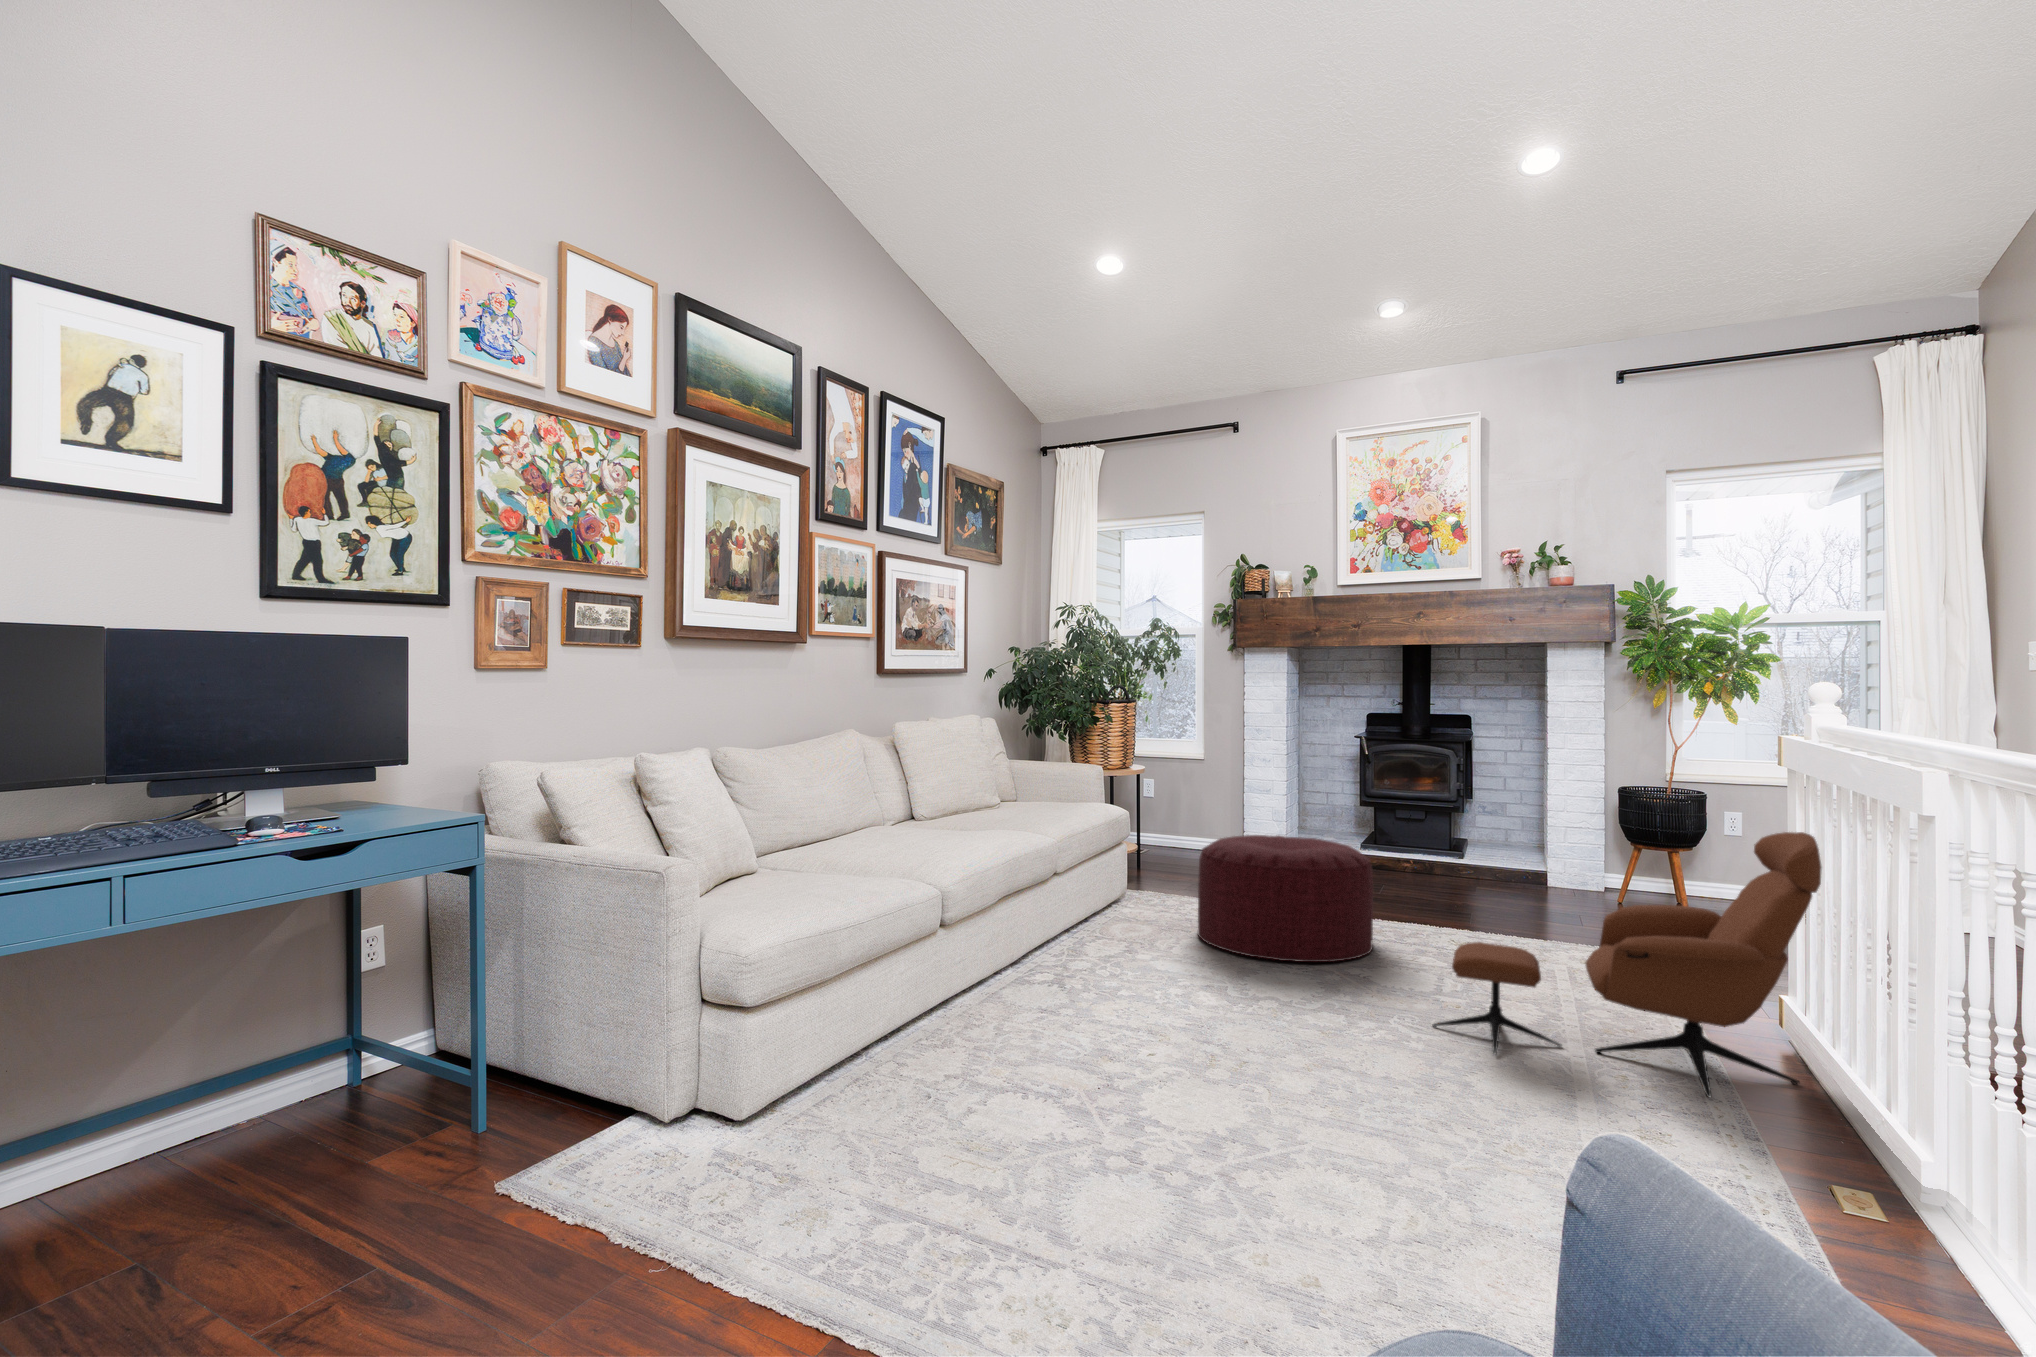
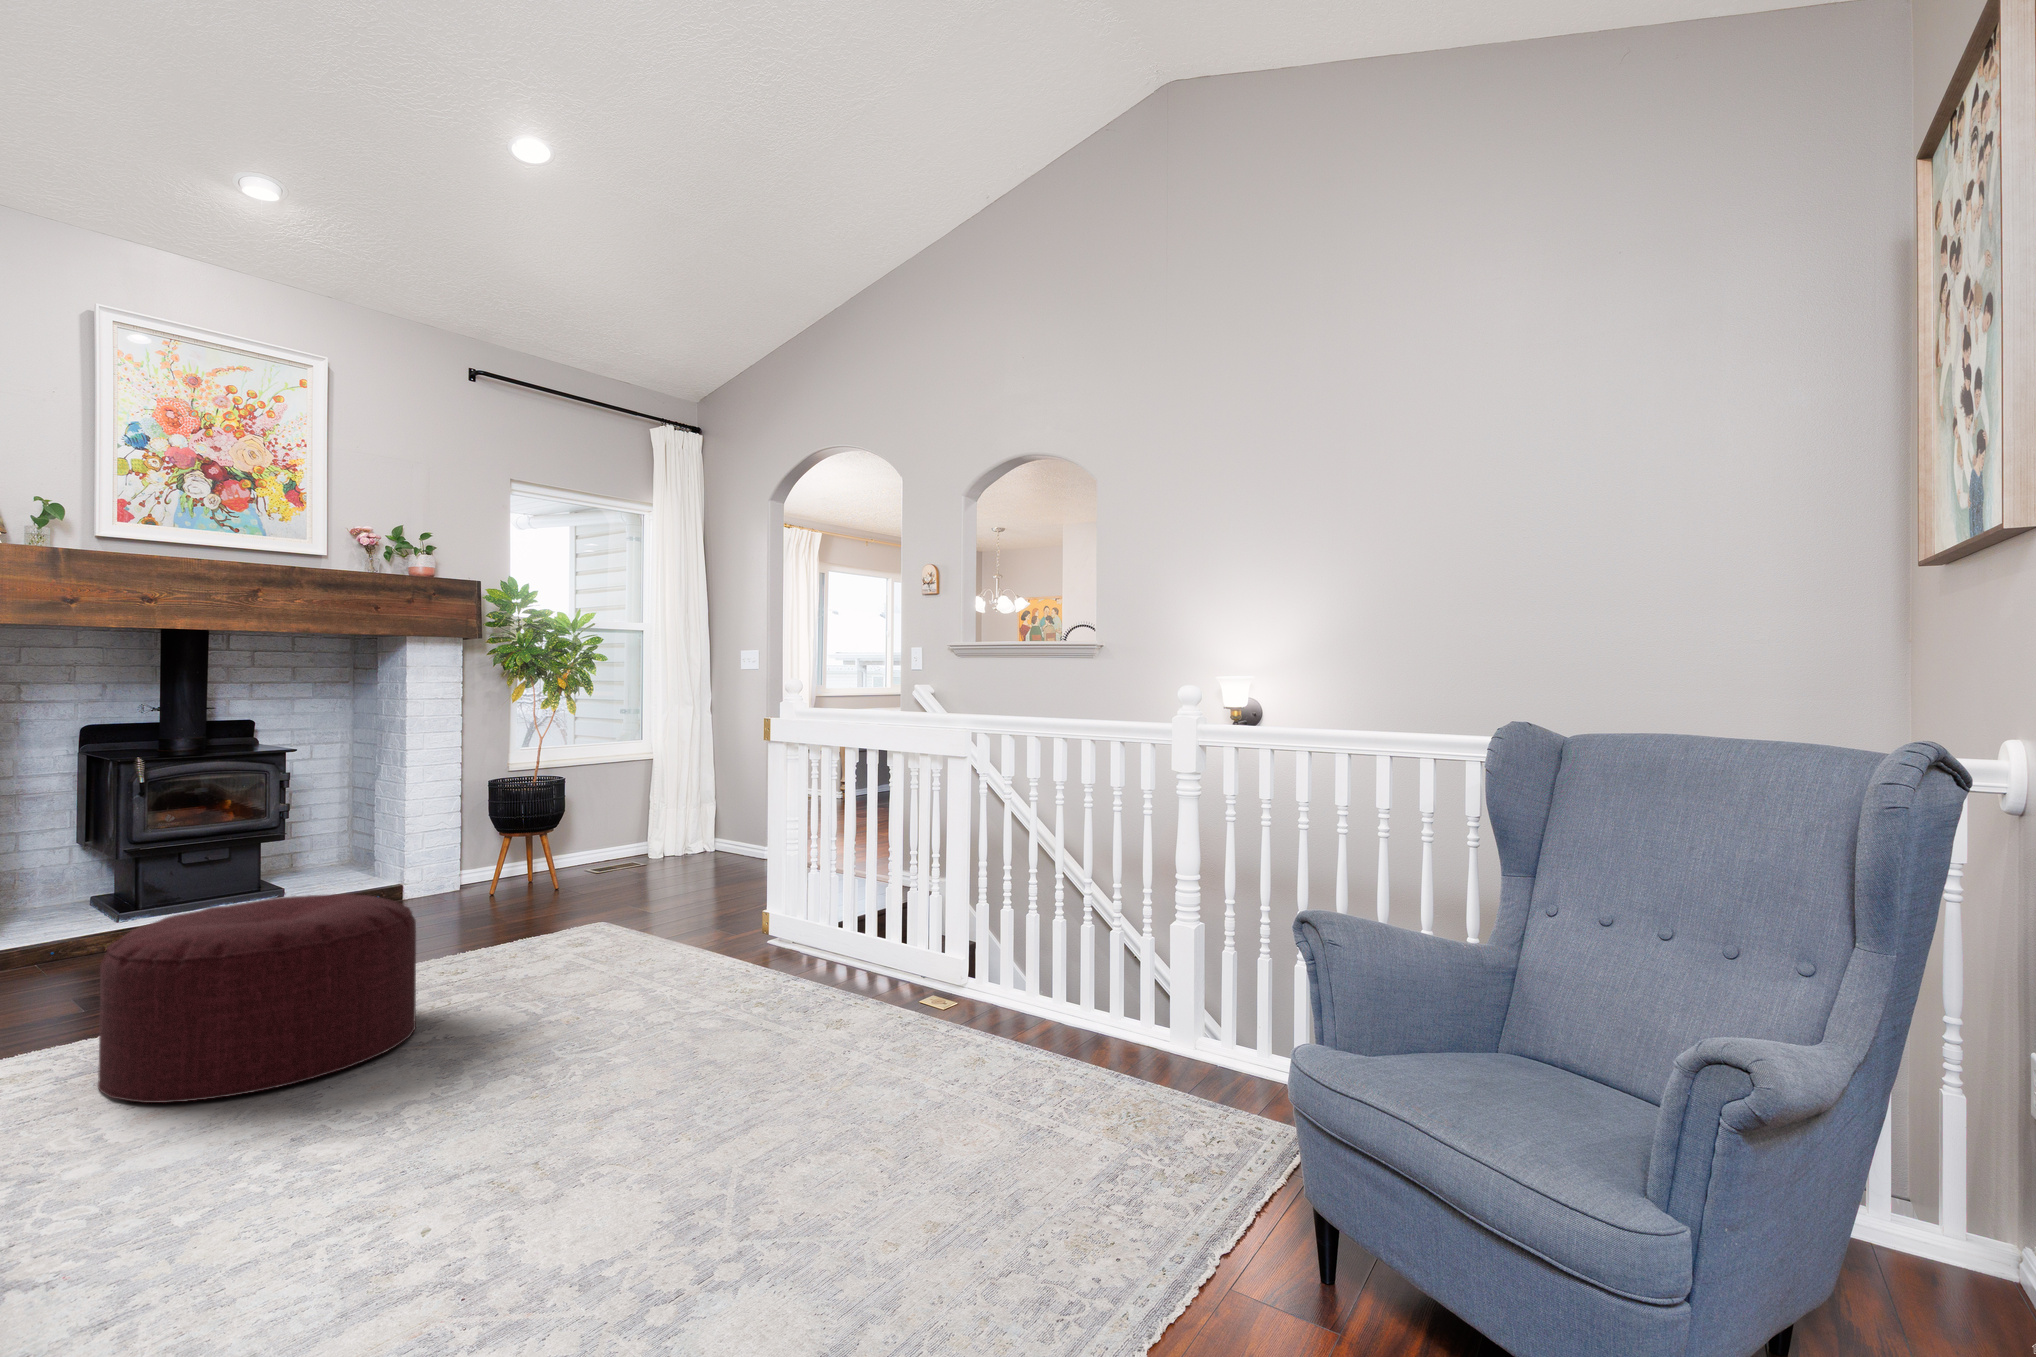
lounge chair: present [1433,832,1822,1097] -> none [628,788,883,1047]

